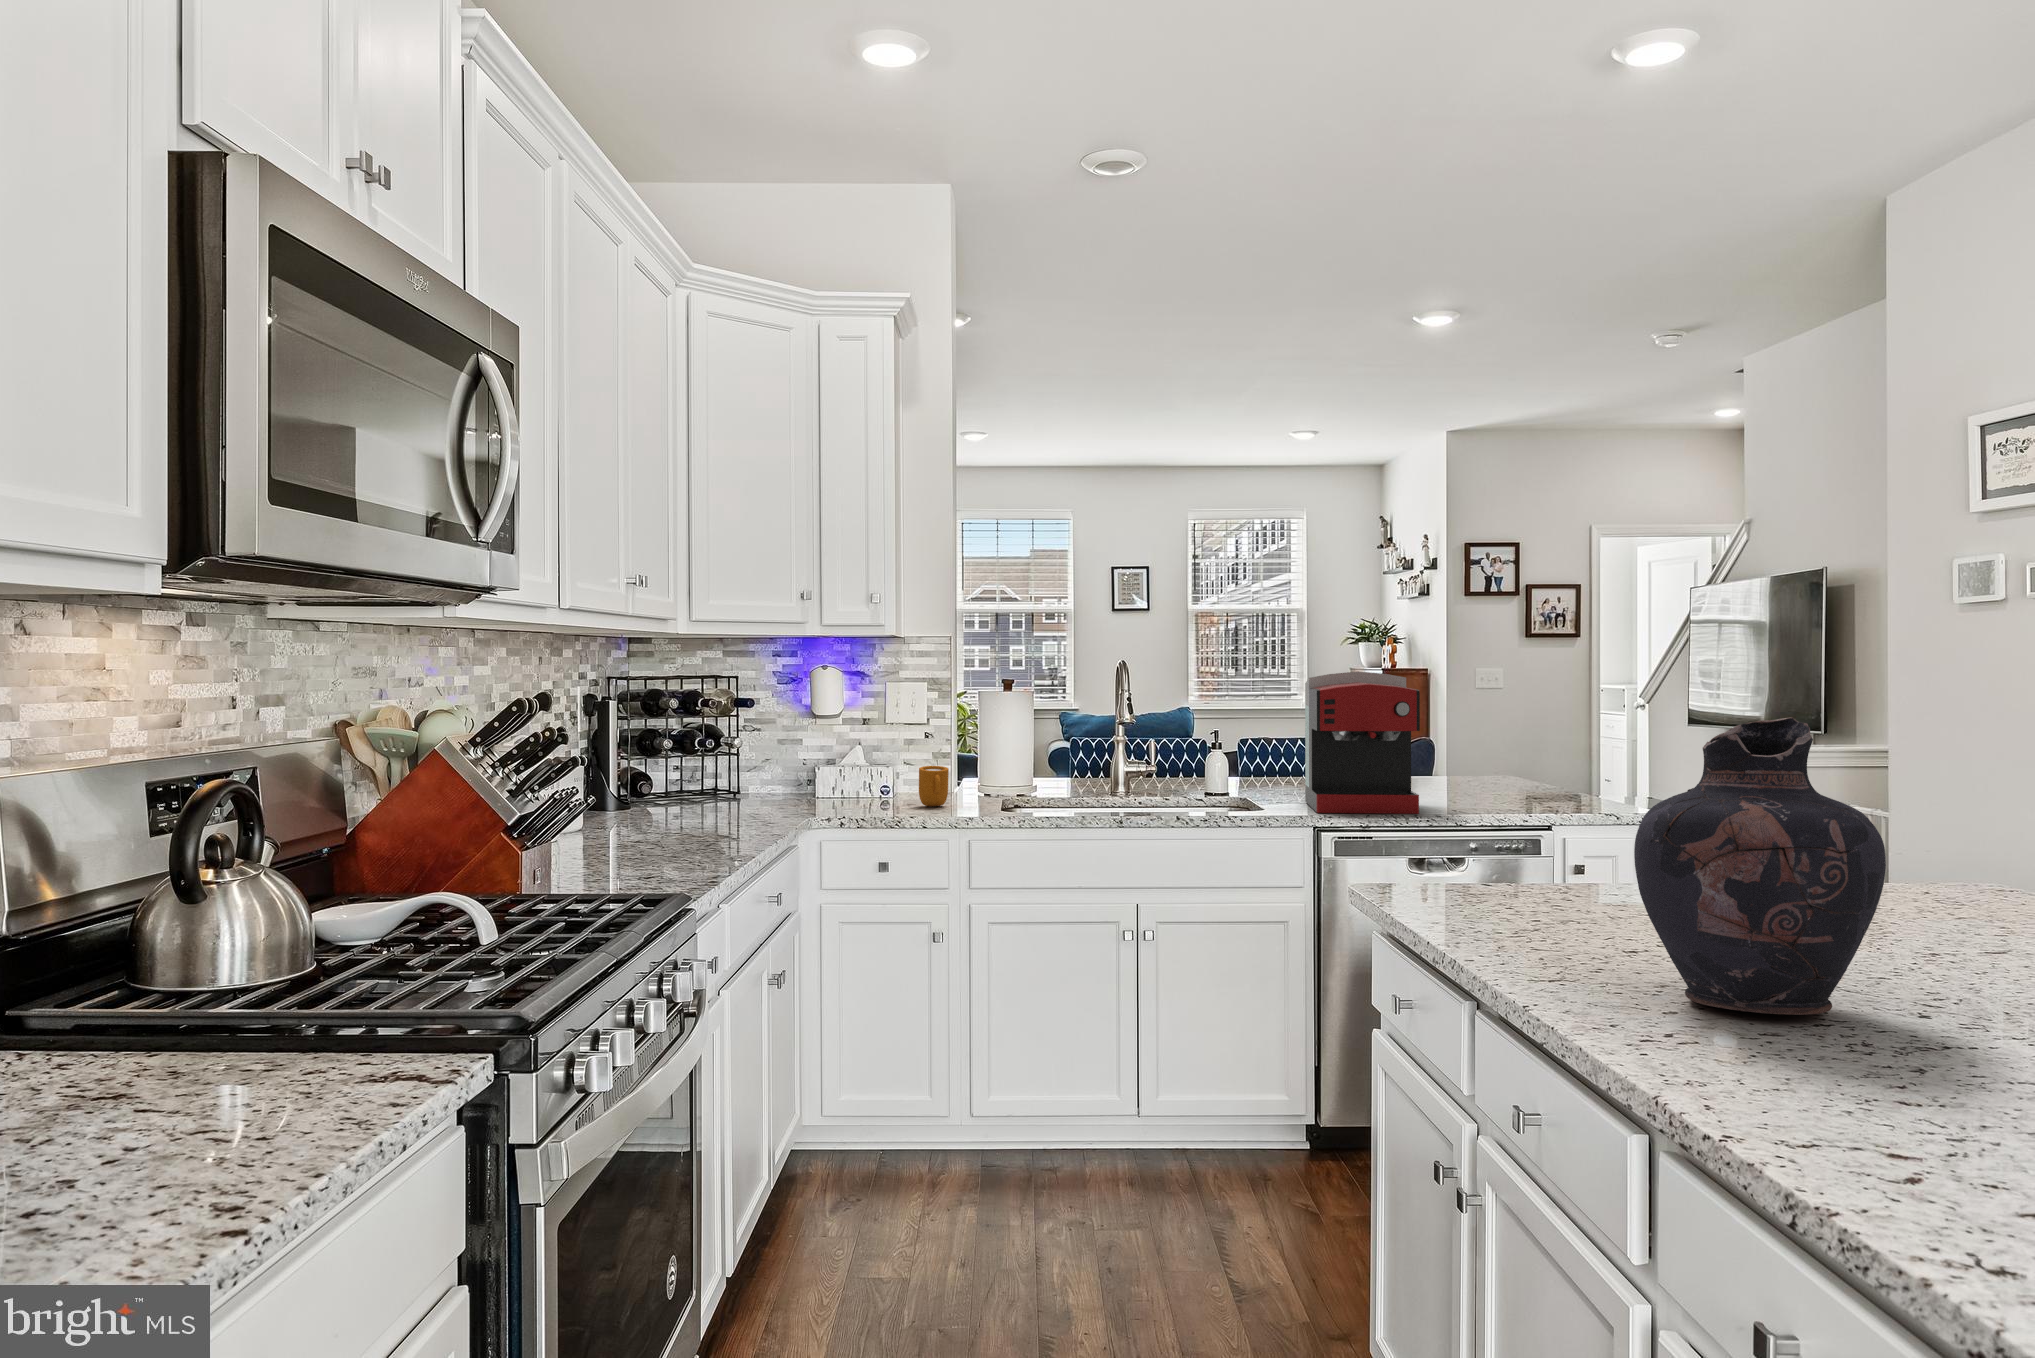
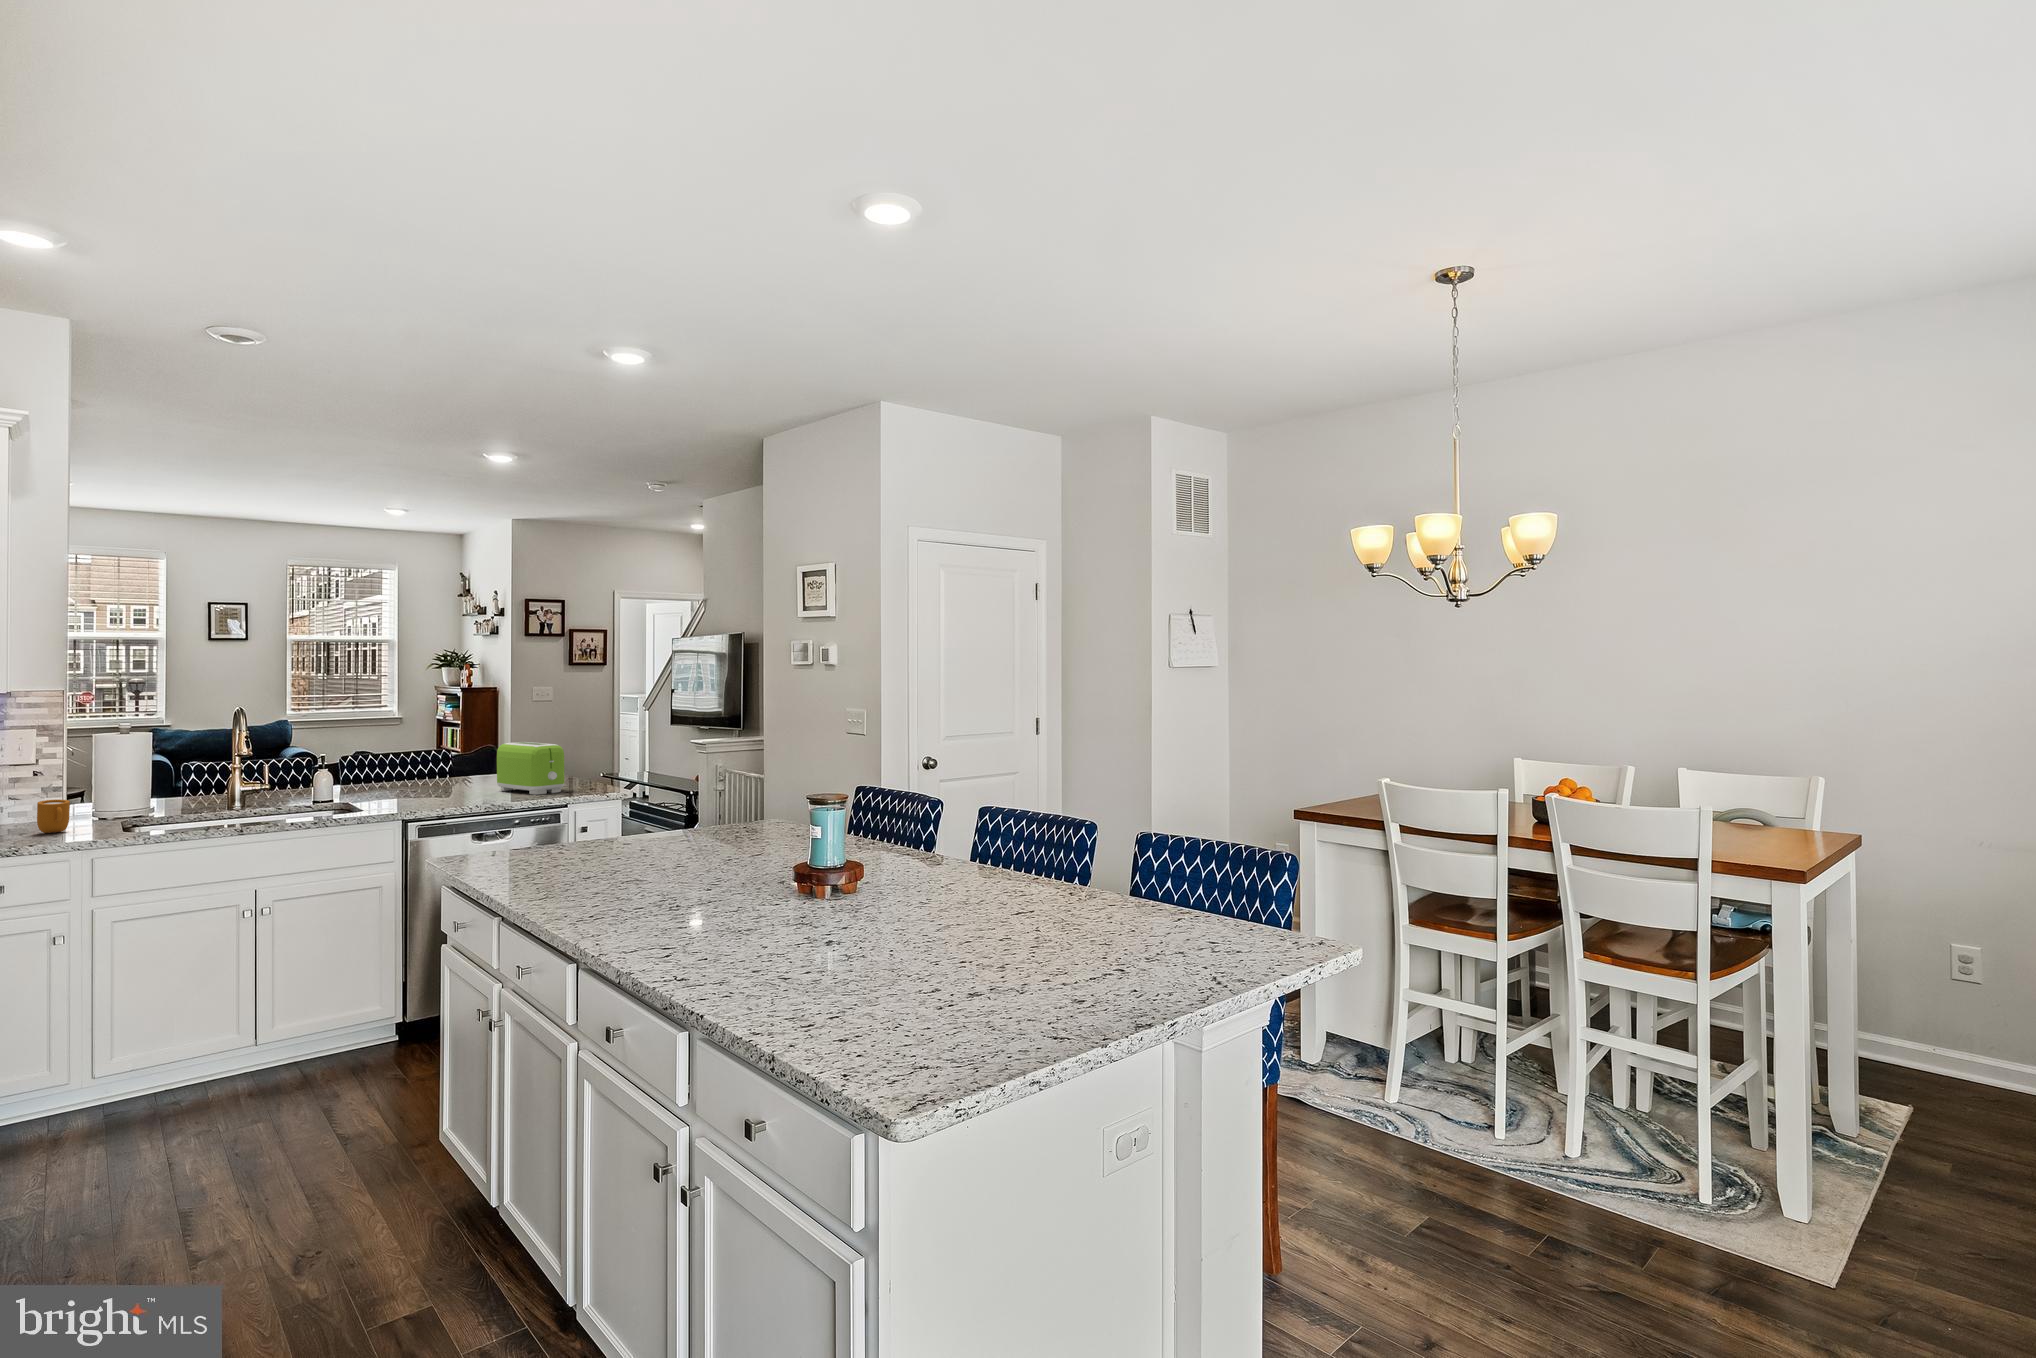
coffee maker: present [1305,671,1420,814] -> none [395,714,477,809]
vase: present [1634,717,1886,1015] -> none [562,757,662,883]
toaster: none [1445,723,1551,807] -> present [497,742,564,795]

